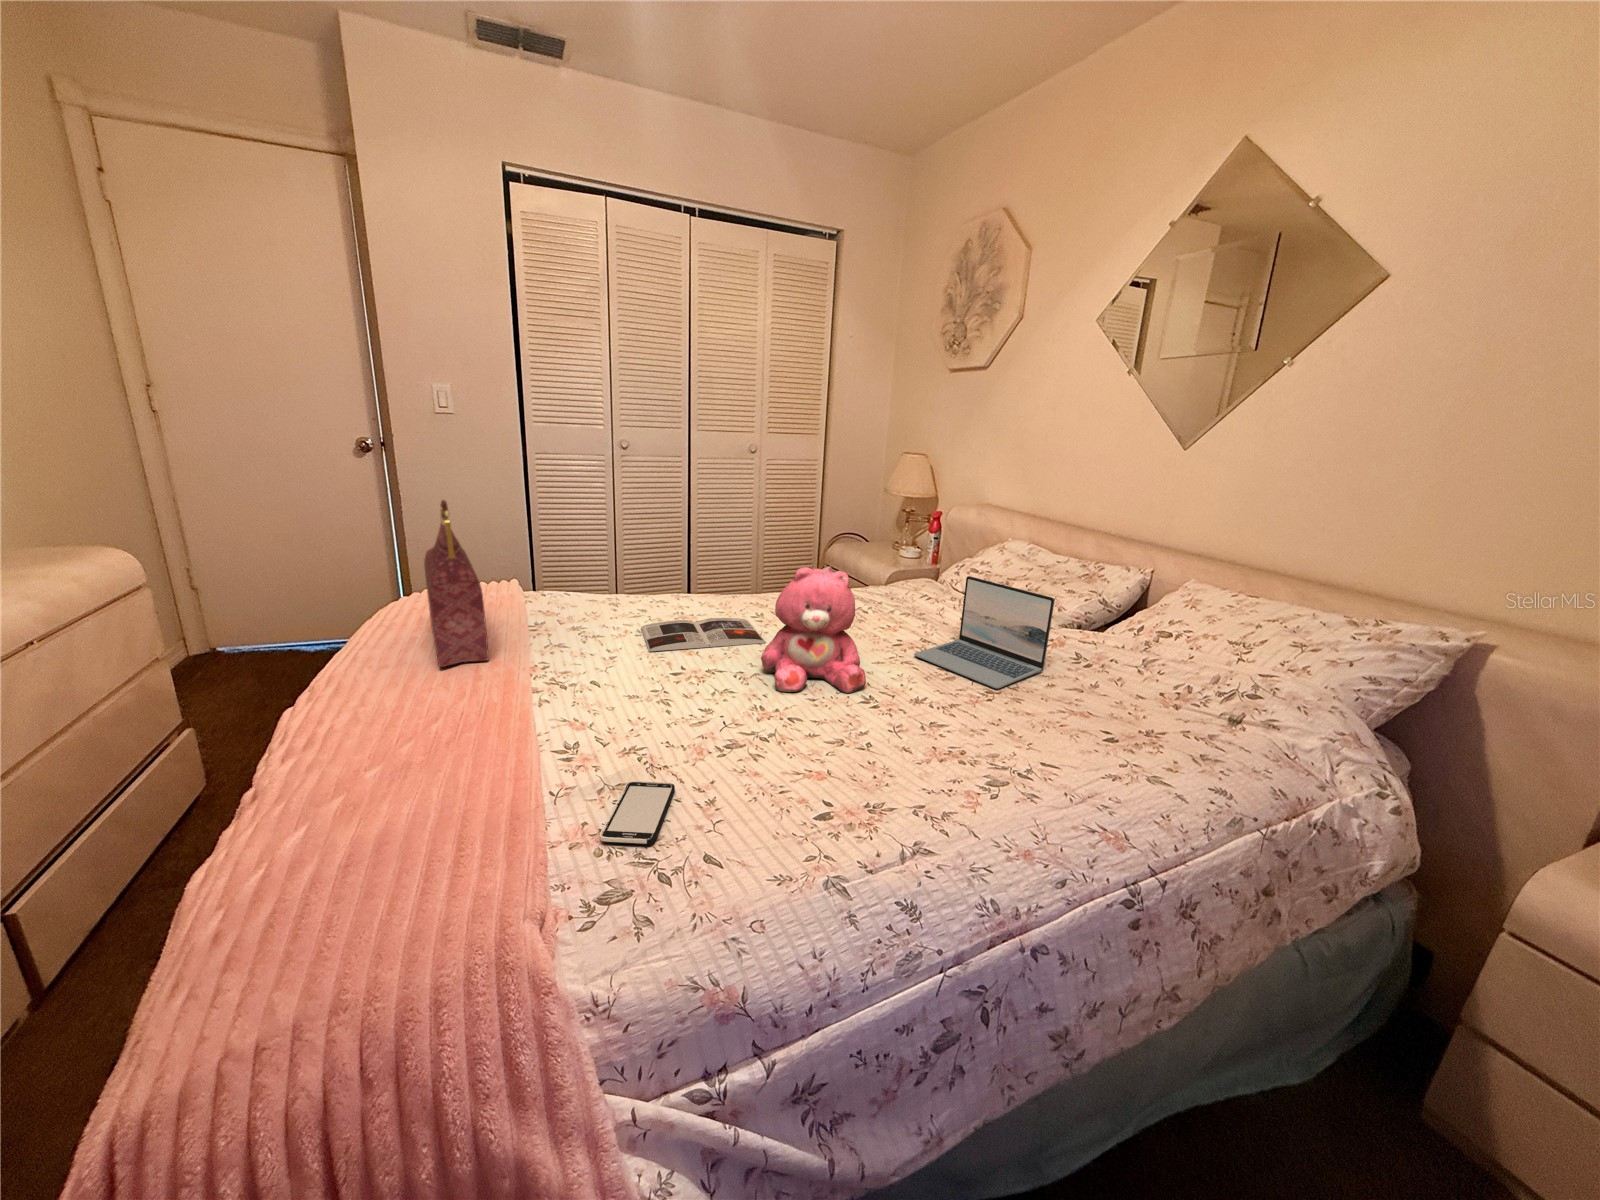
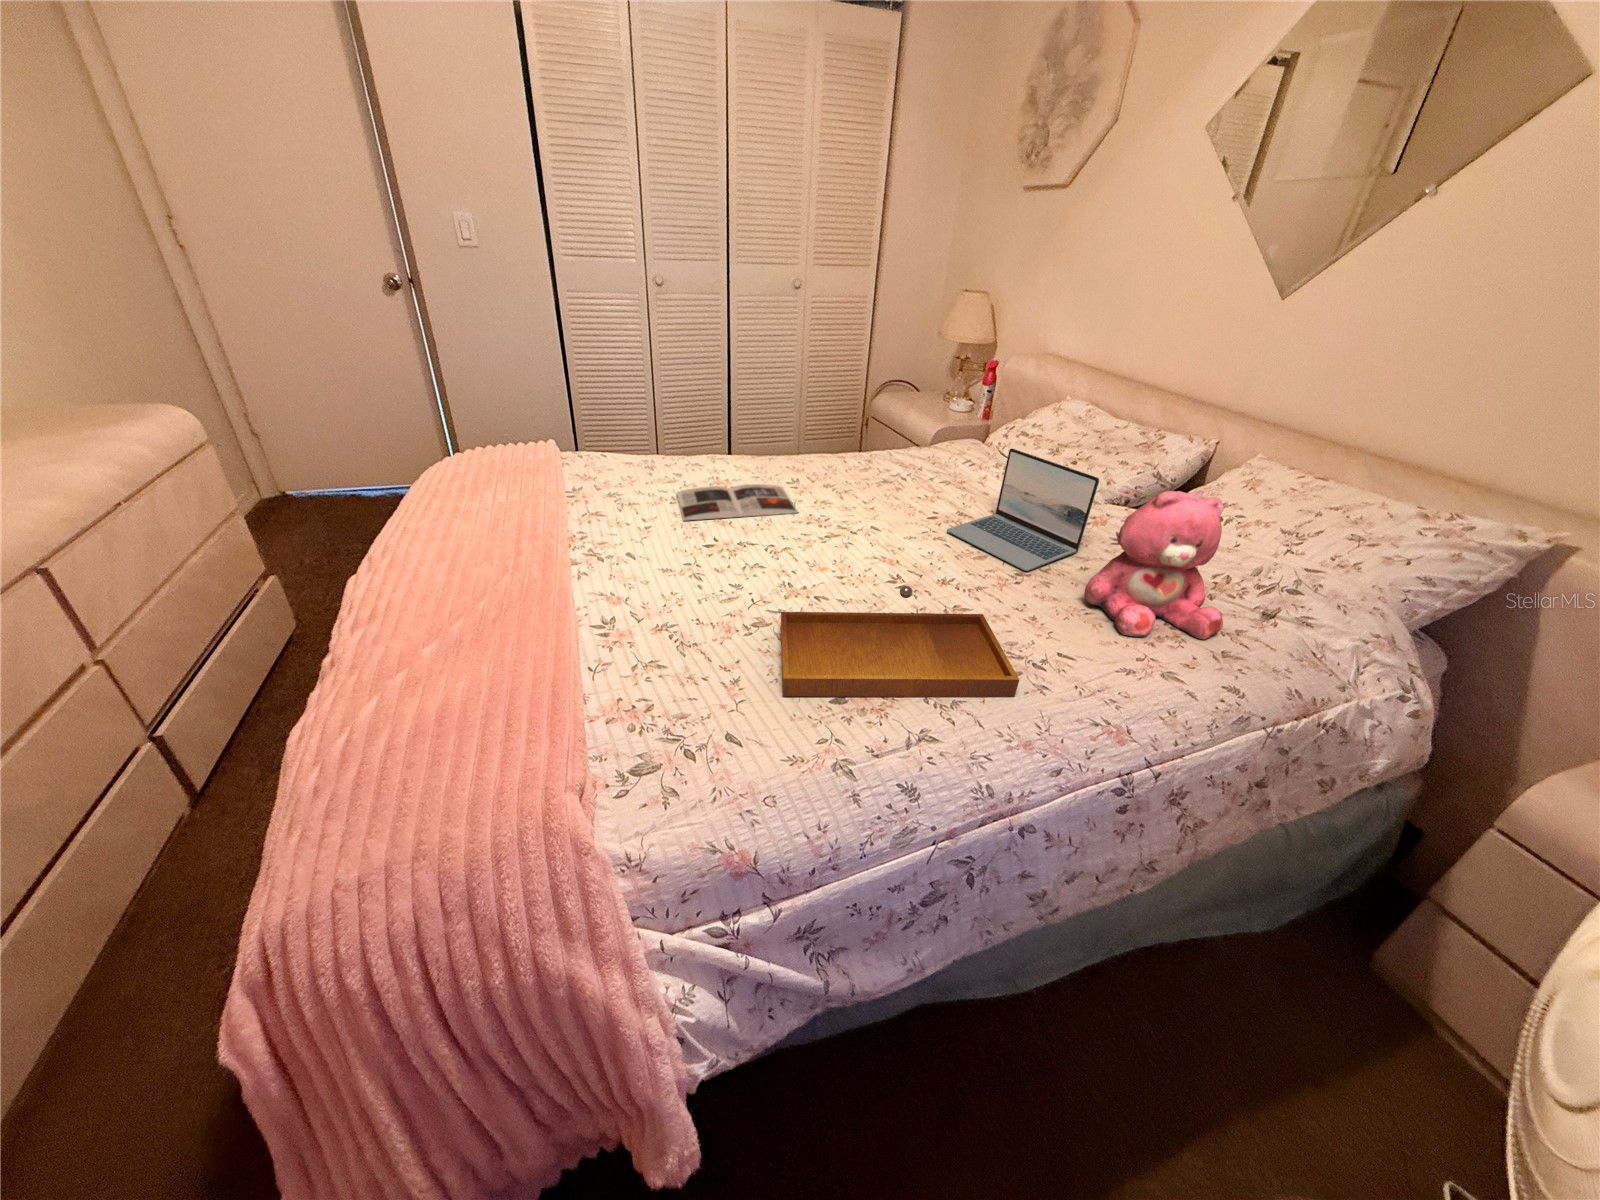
handbag: present [424,500,489,667] -> none [461,365,530,536]
teddy bear: present [761,566,866,693] -> present [1084,491,1224,640]
tray: none [756,694,1009,814] -> present [781,585,1019,697]
smartphone: present [600,781,675,845] -> none [632,660,702,722]

